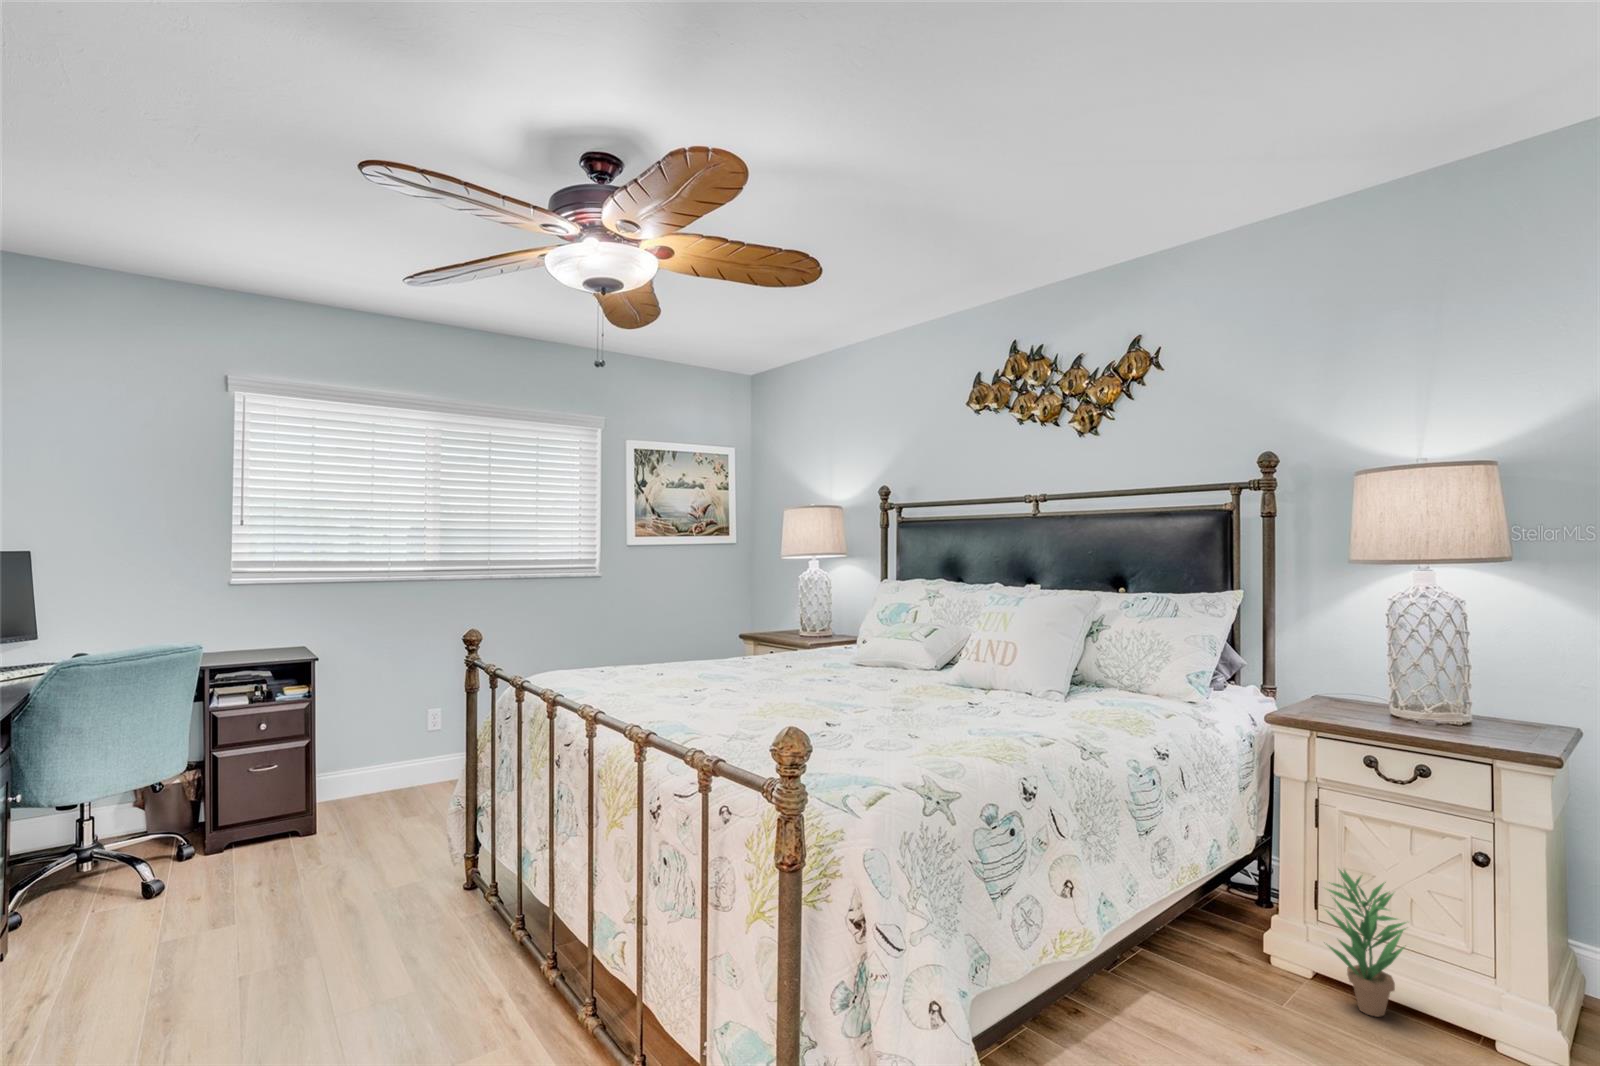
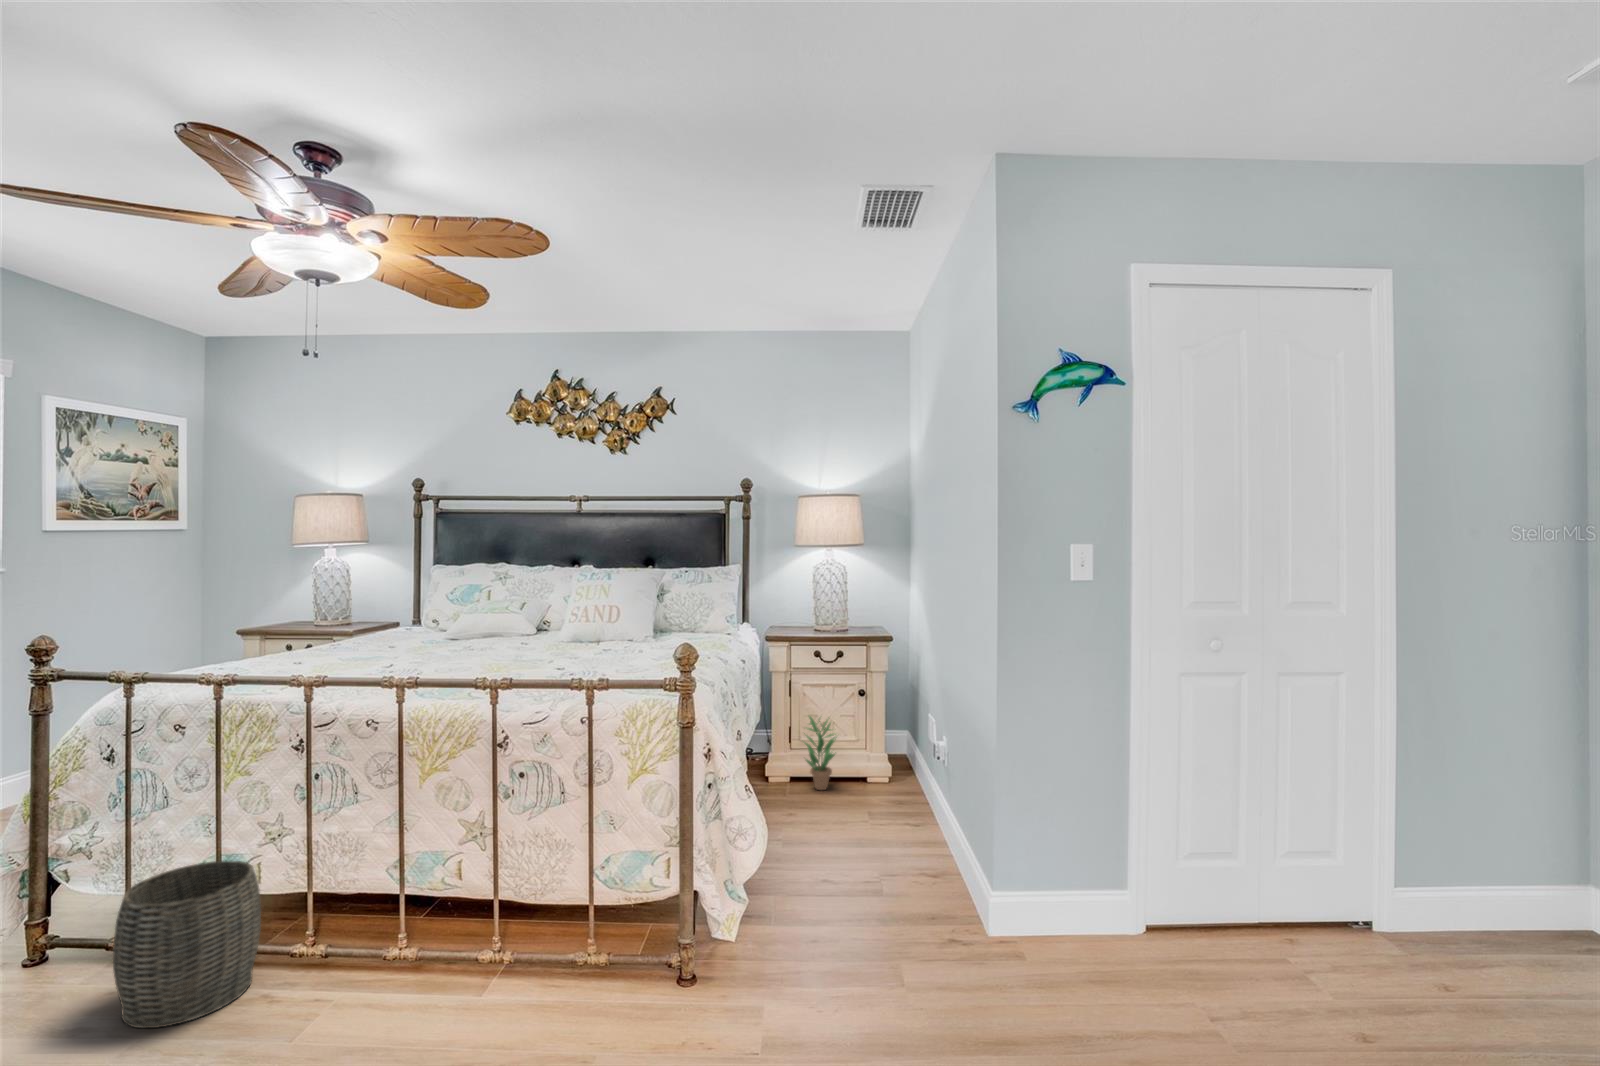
woven basket: none [429,854,542,1003] -> present [113,861,261,1028]

